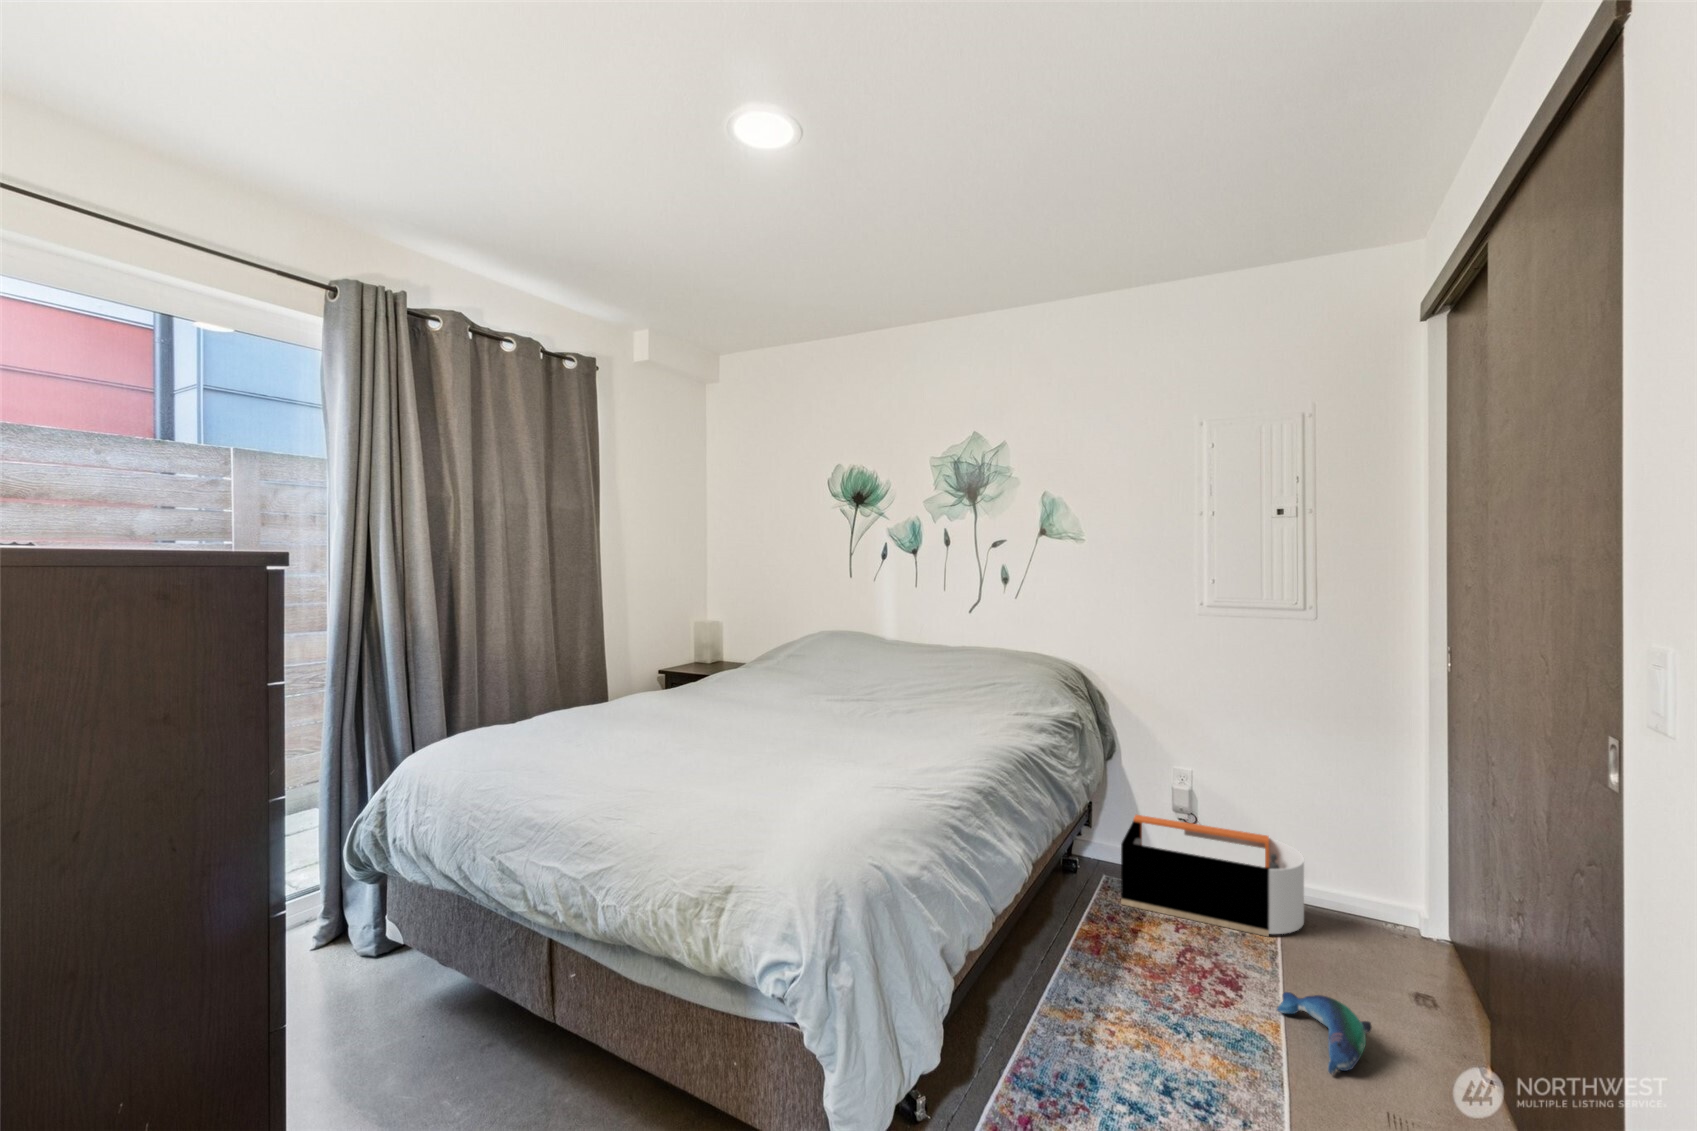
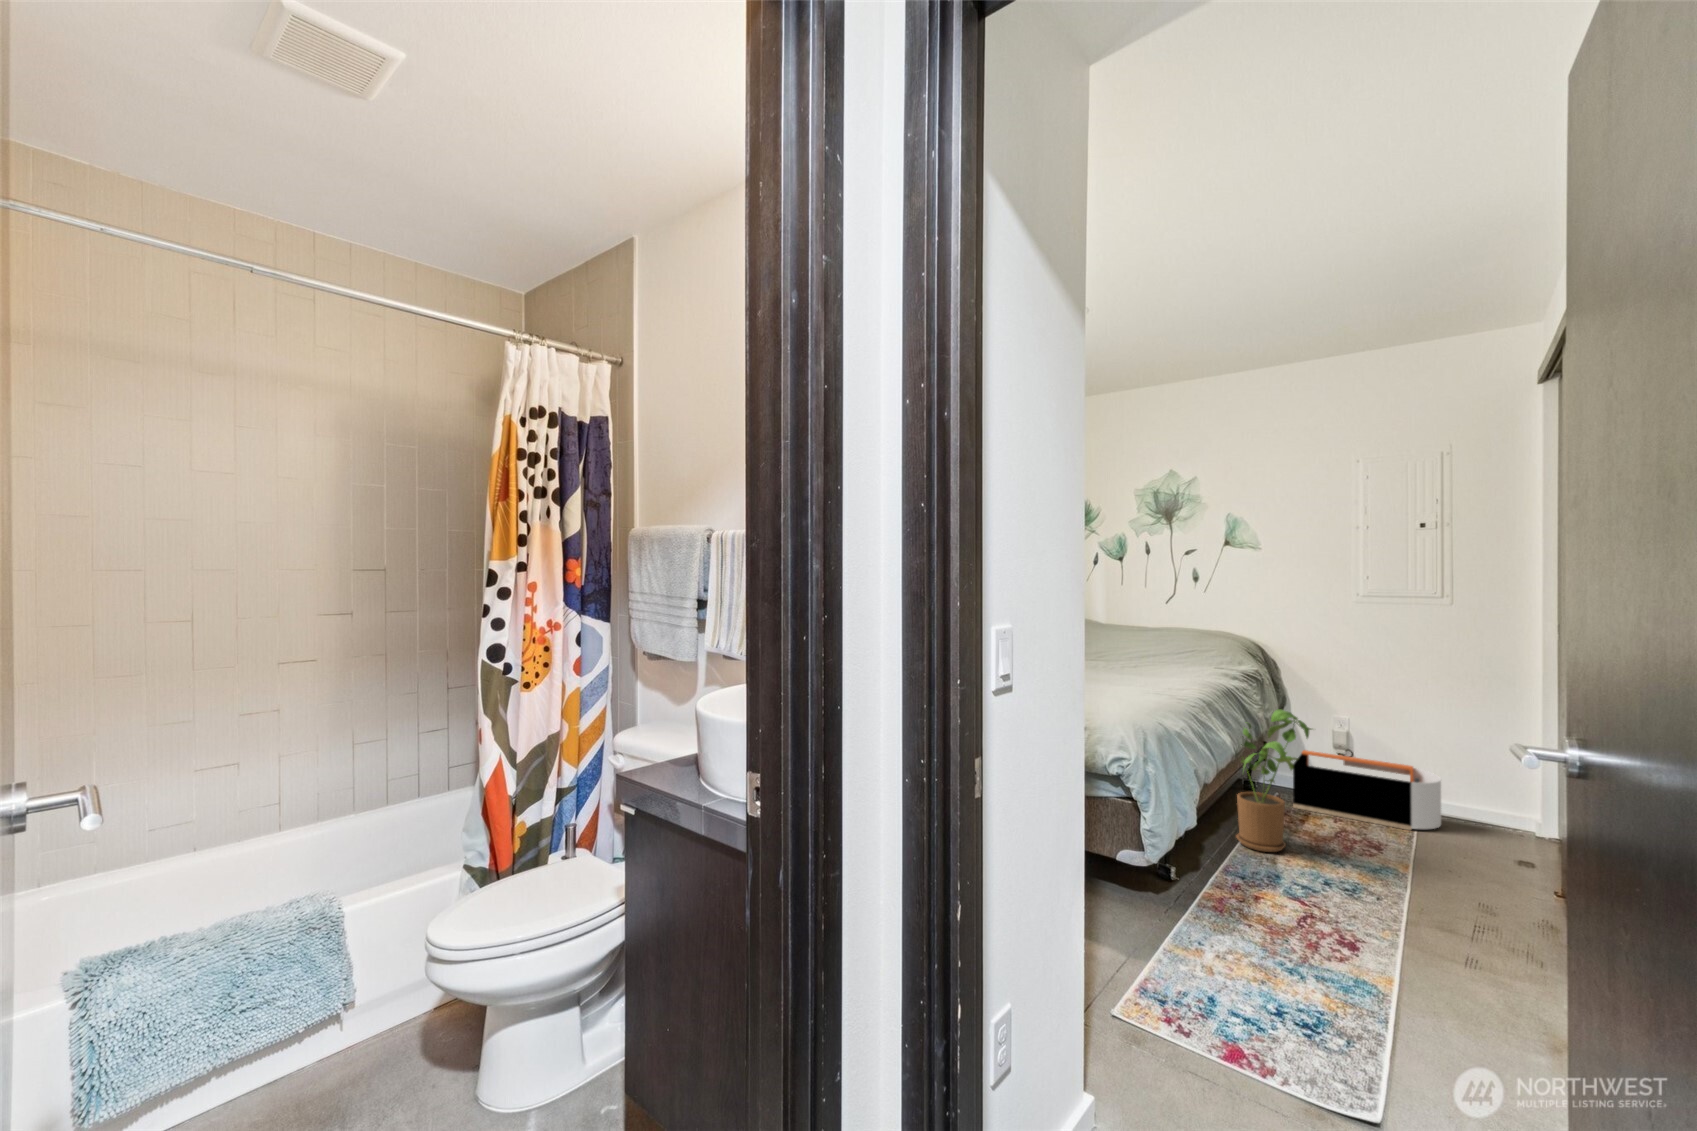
house plant: none [1021,788,1147,1012] -> present [1236,710,1311,852]
plush toy: present [1277,992,1372,1074] -> none [1413,851,1482,890]

